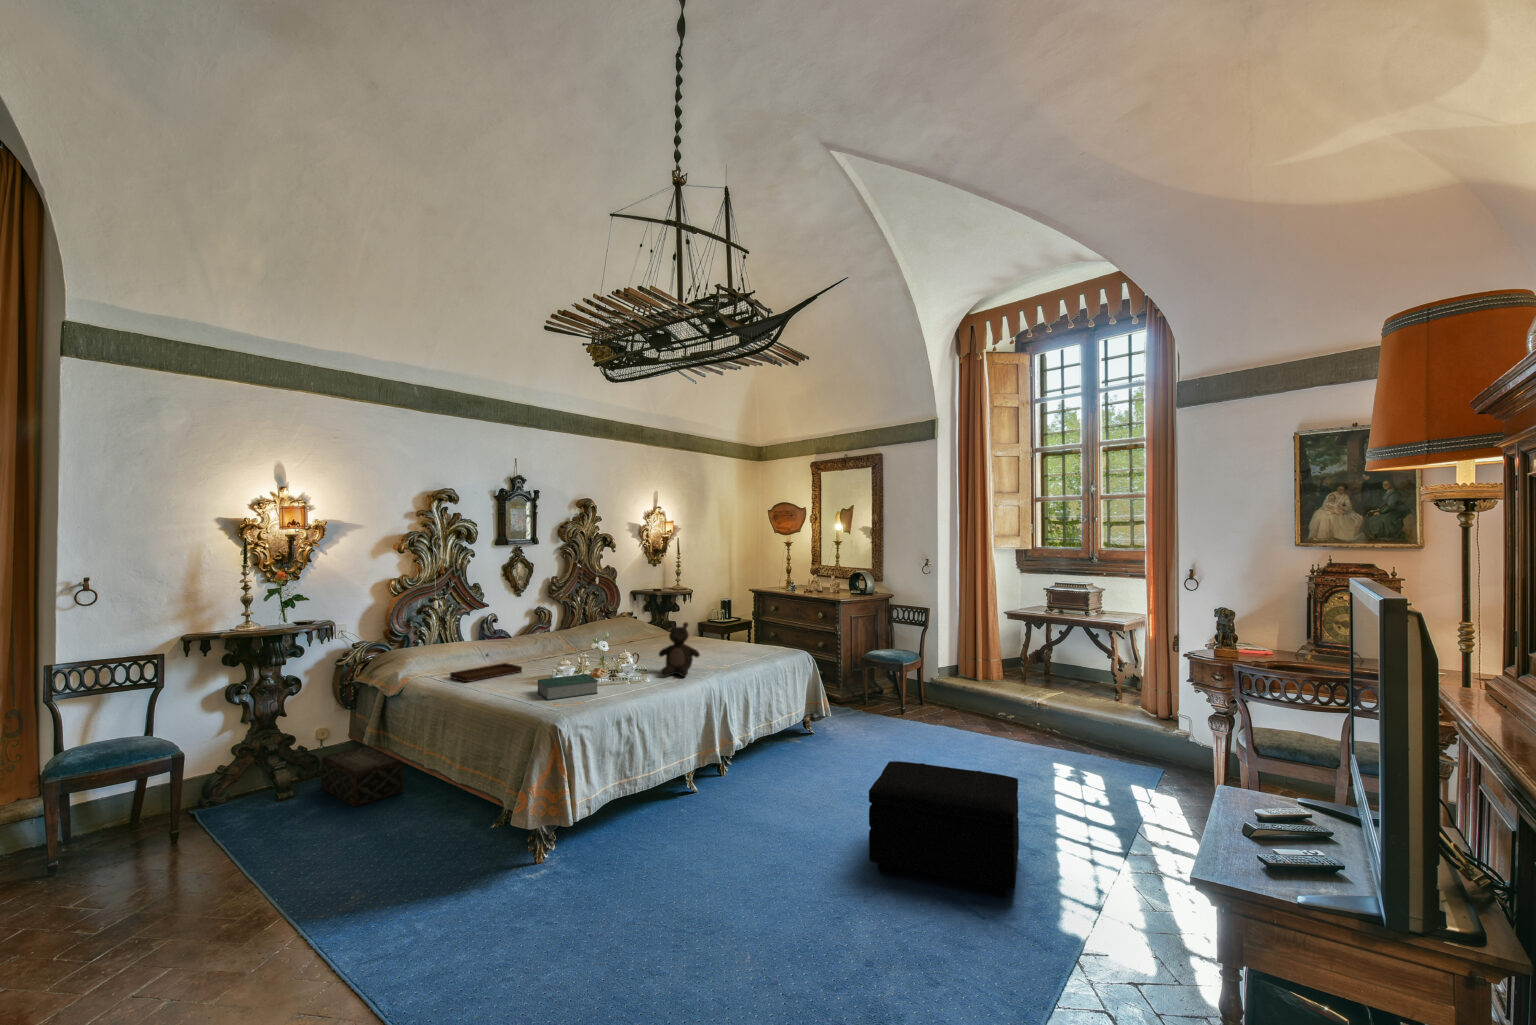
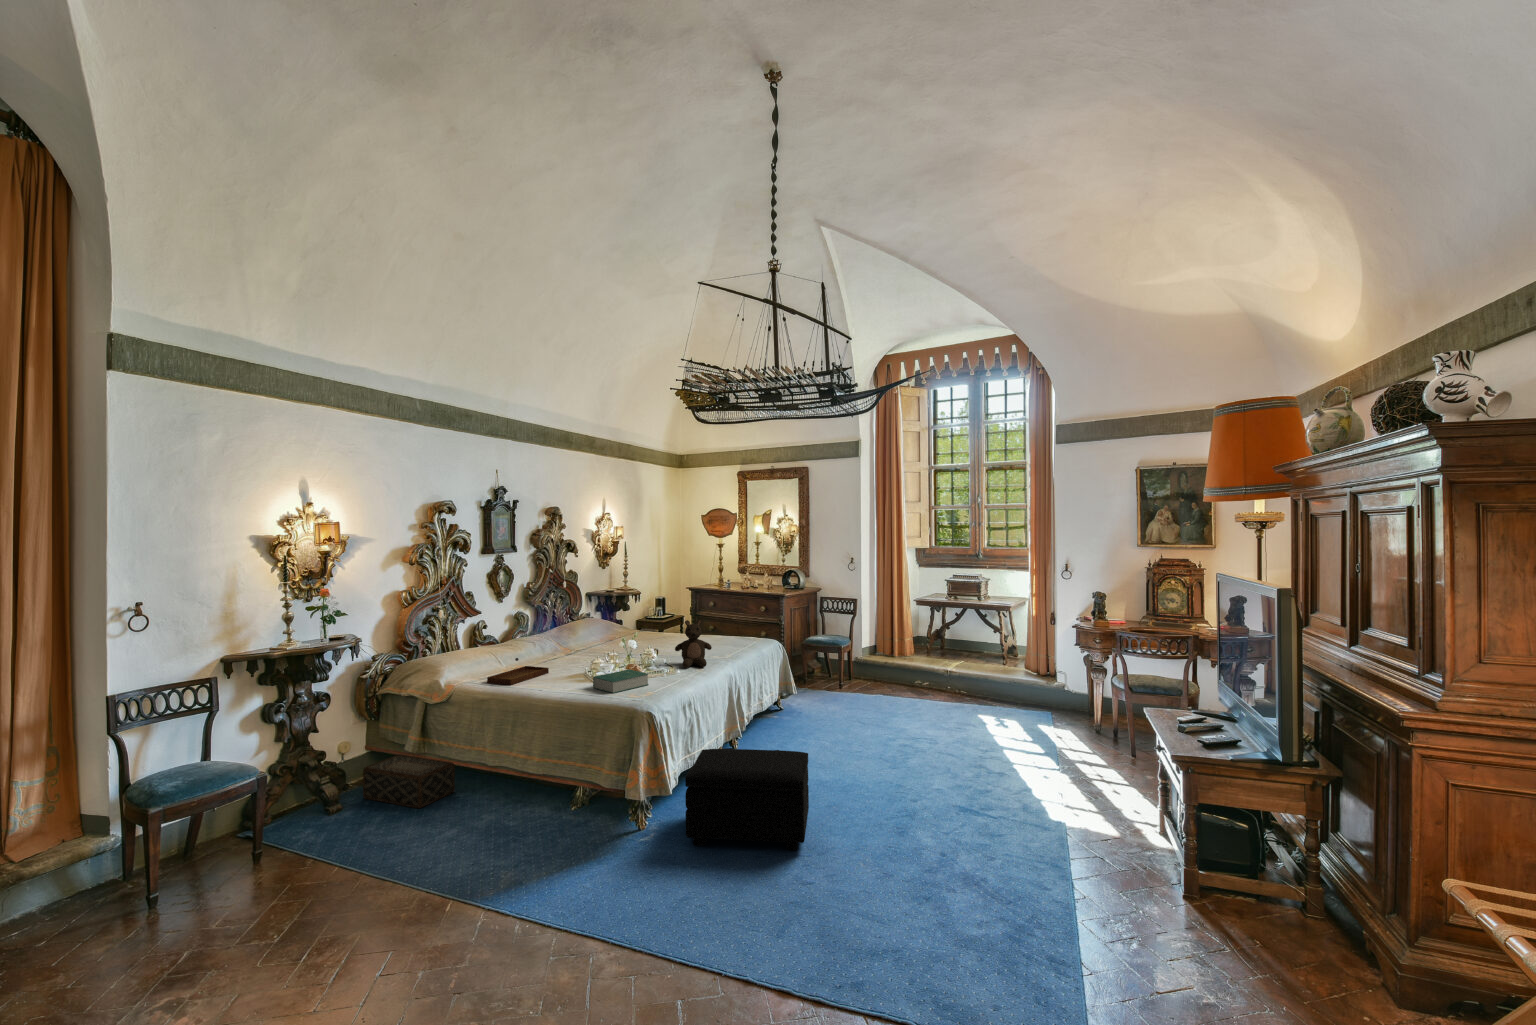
footstool: present [869,761,1019,897] -> present [685,748,809,850]

